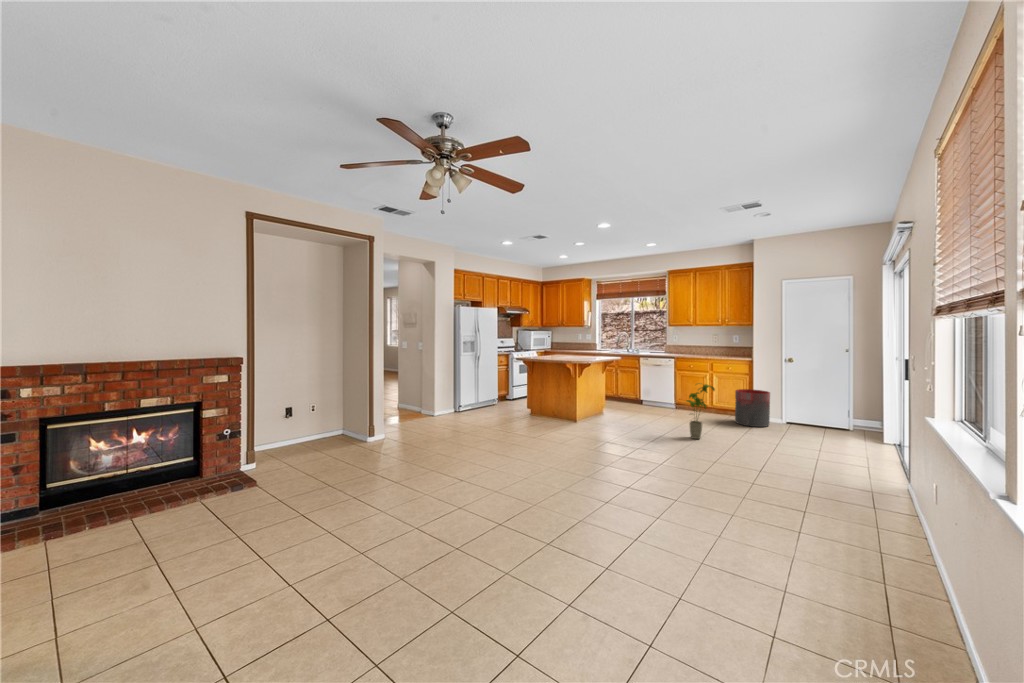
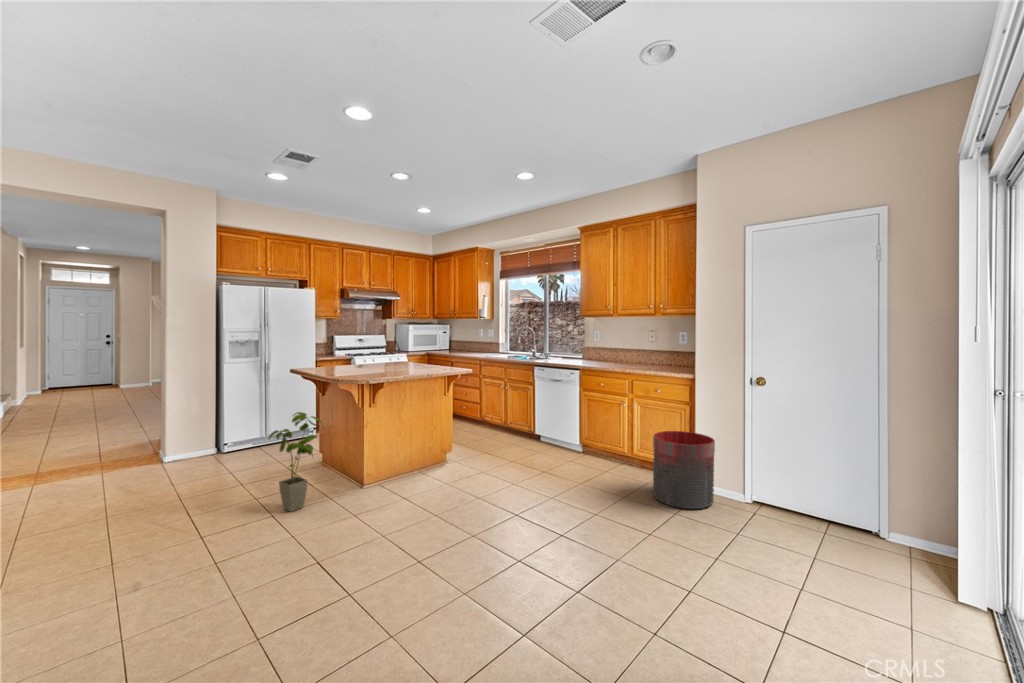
house plant: present [687,384,715,439] -> present [269,412,323,512]

